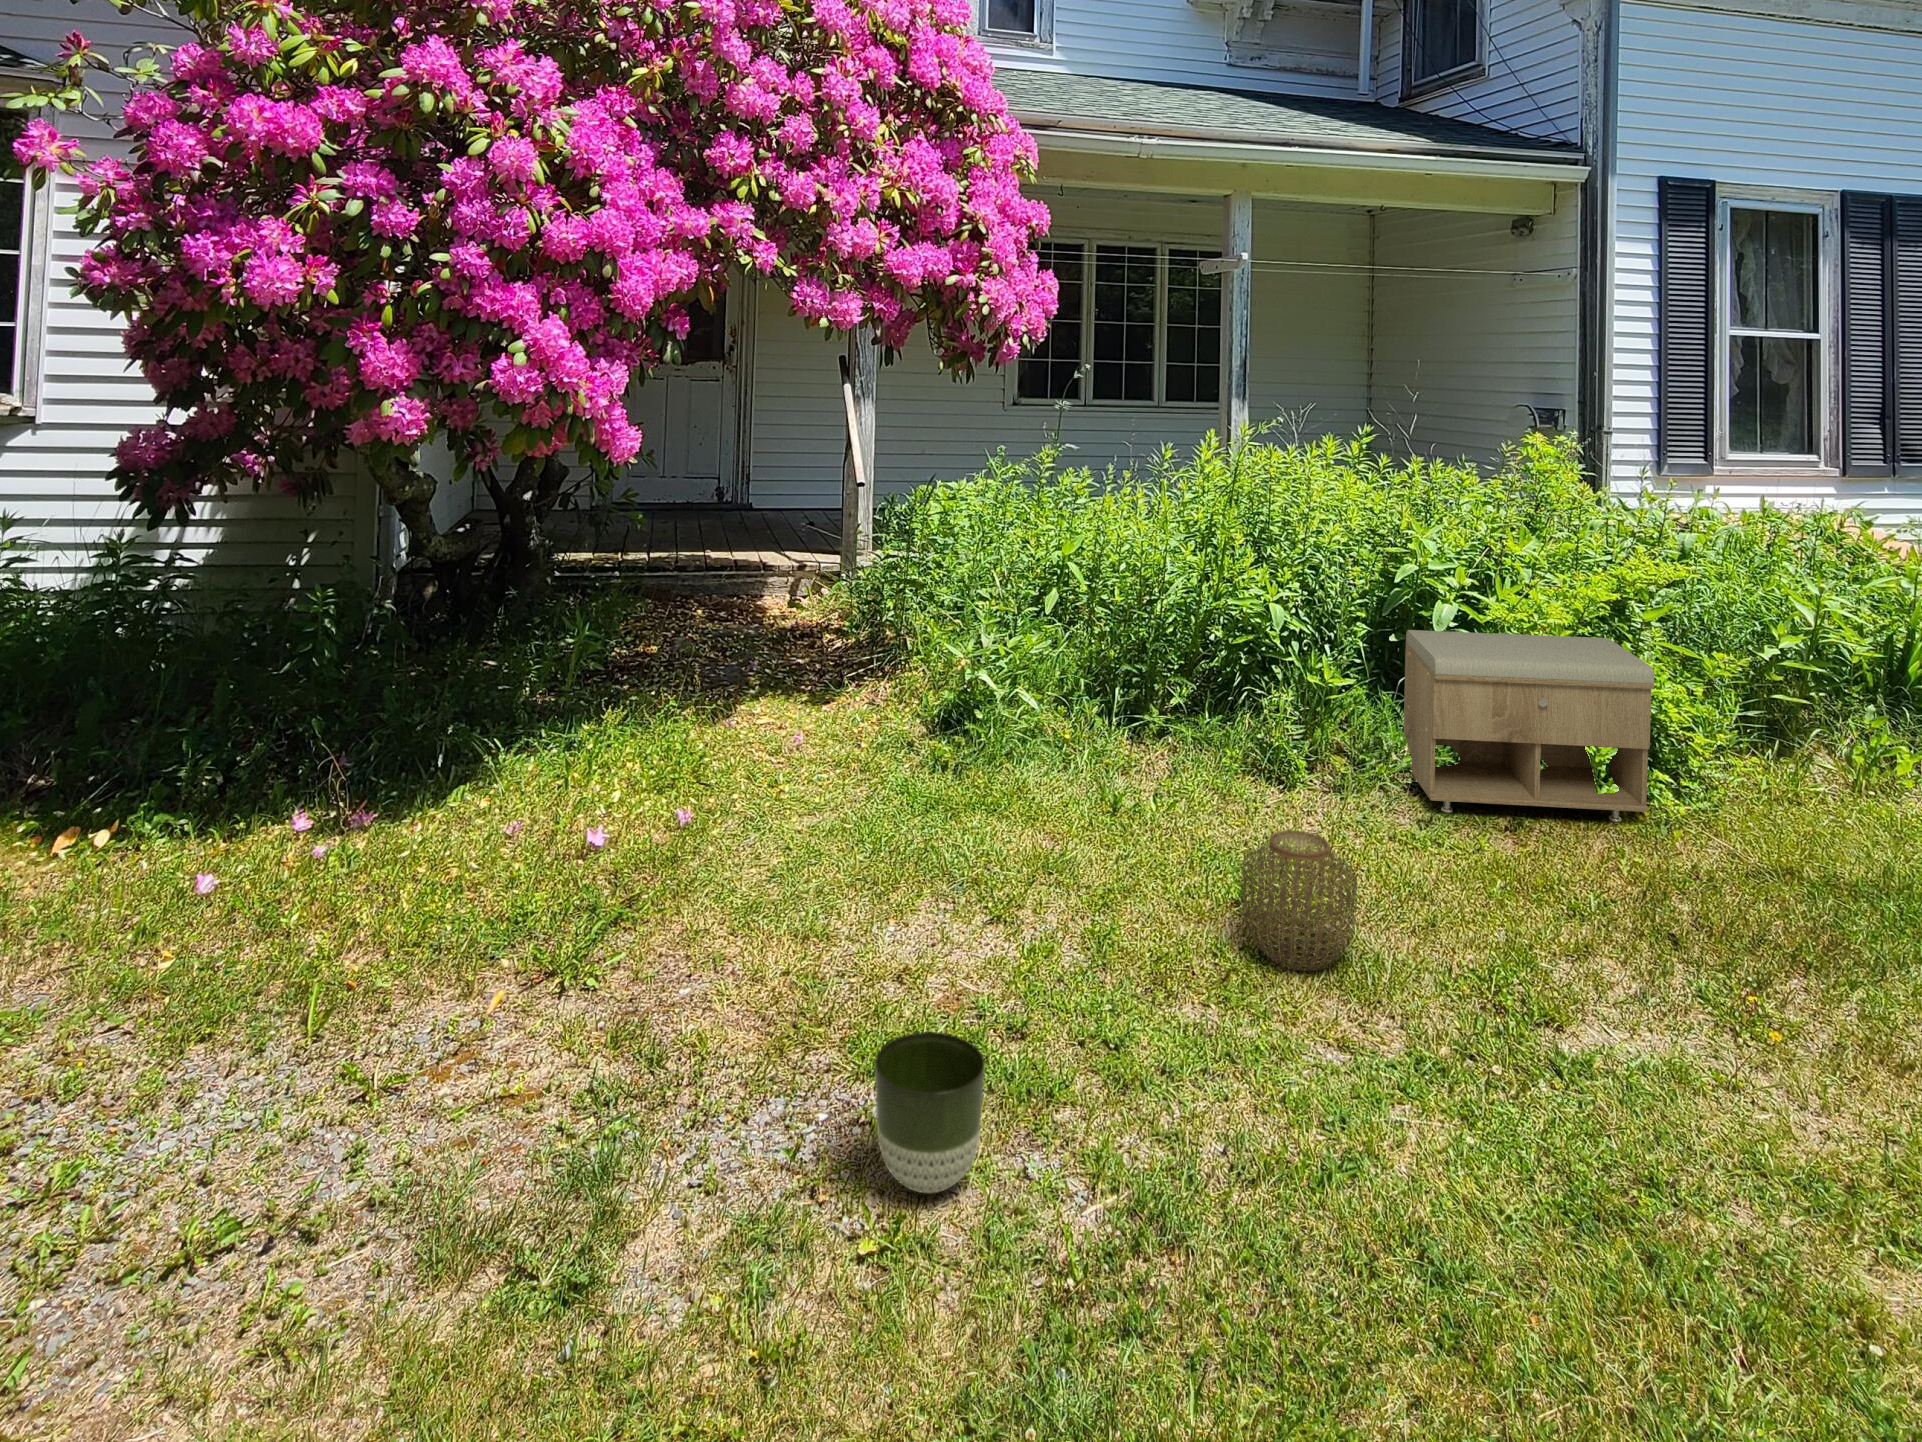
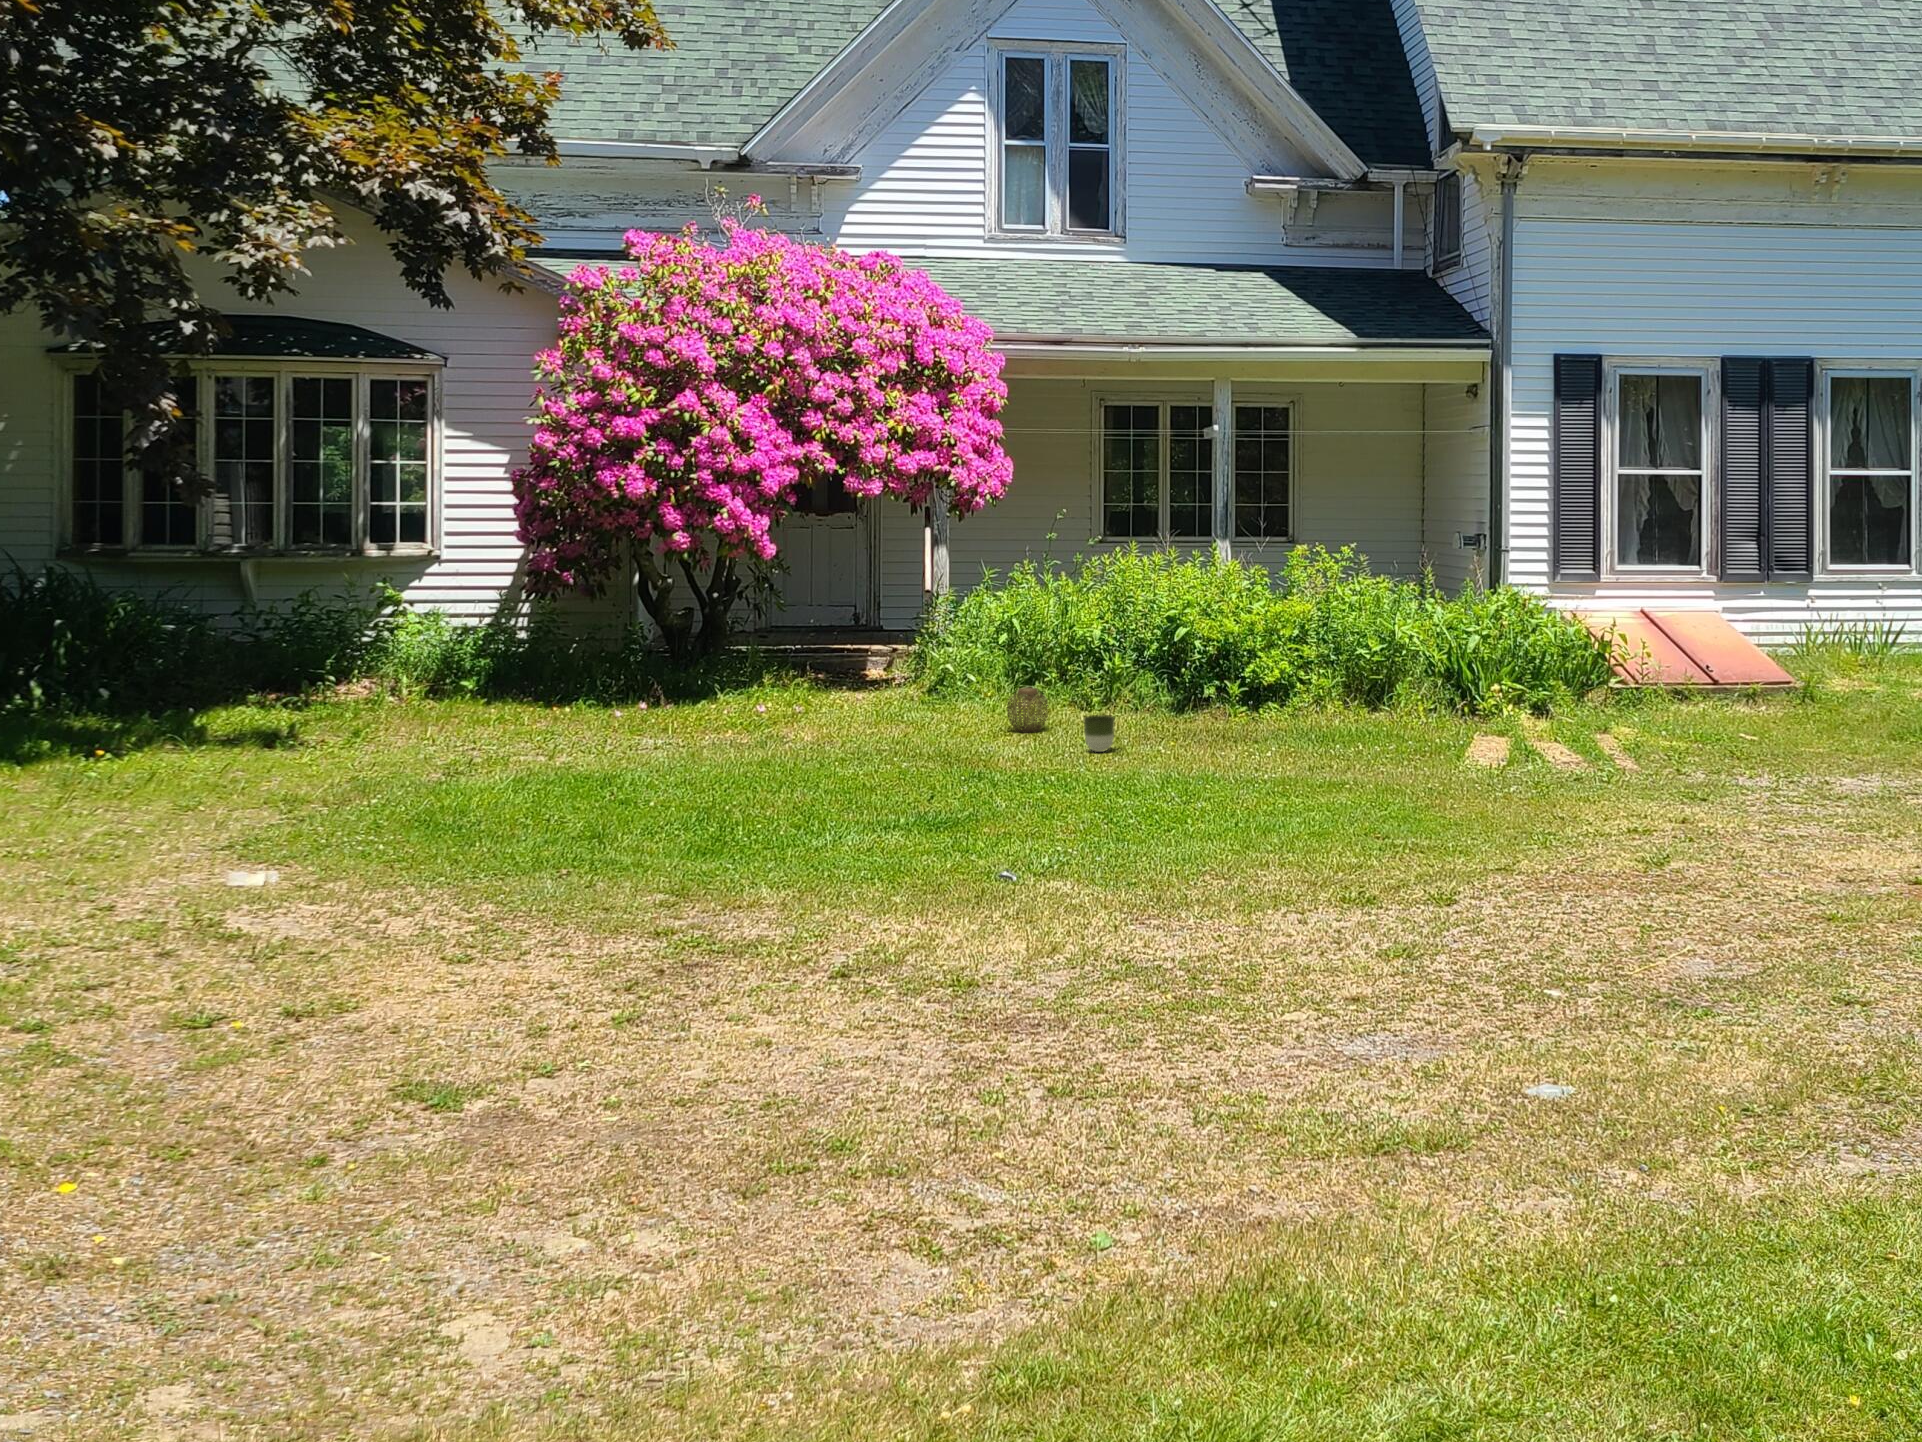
storage bench: present [1403,630,1654,822] -> none [1130,633,1226,707]
planter: present [875,1032,985,1193] -> present [1084,715,1115,752]

